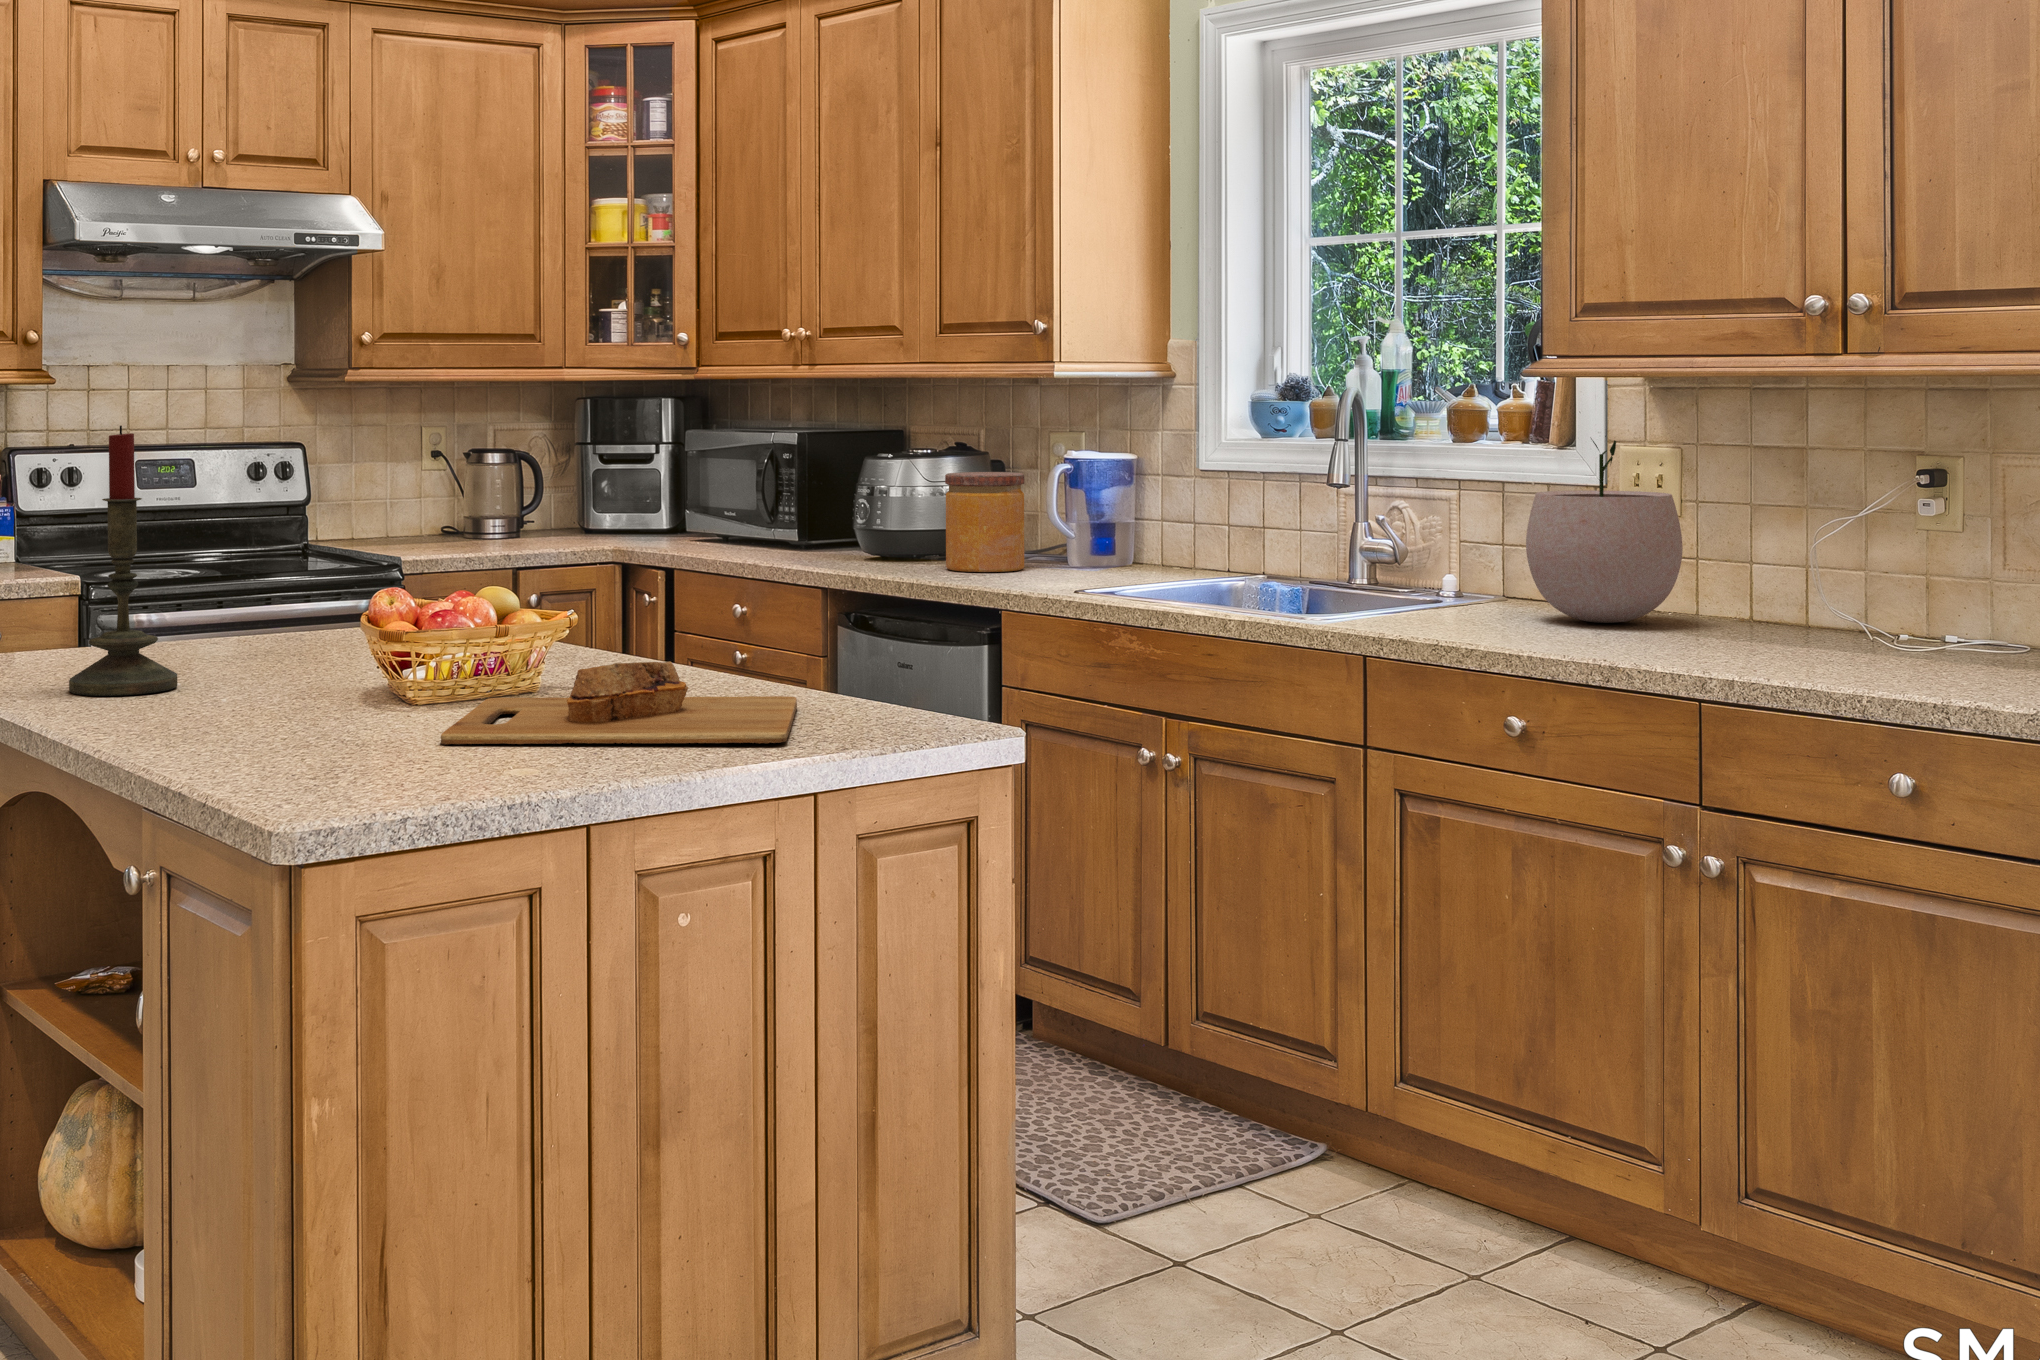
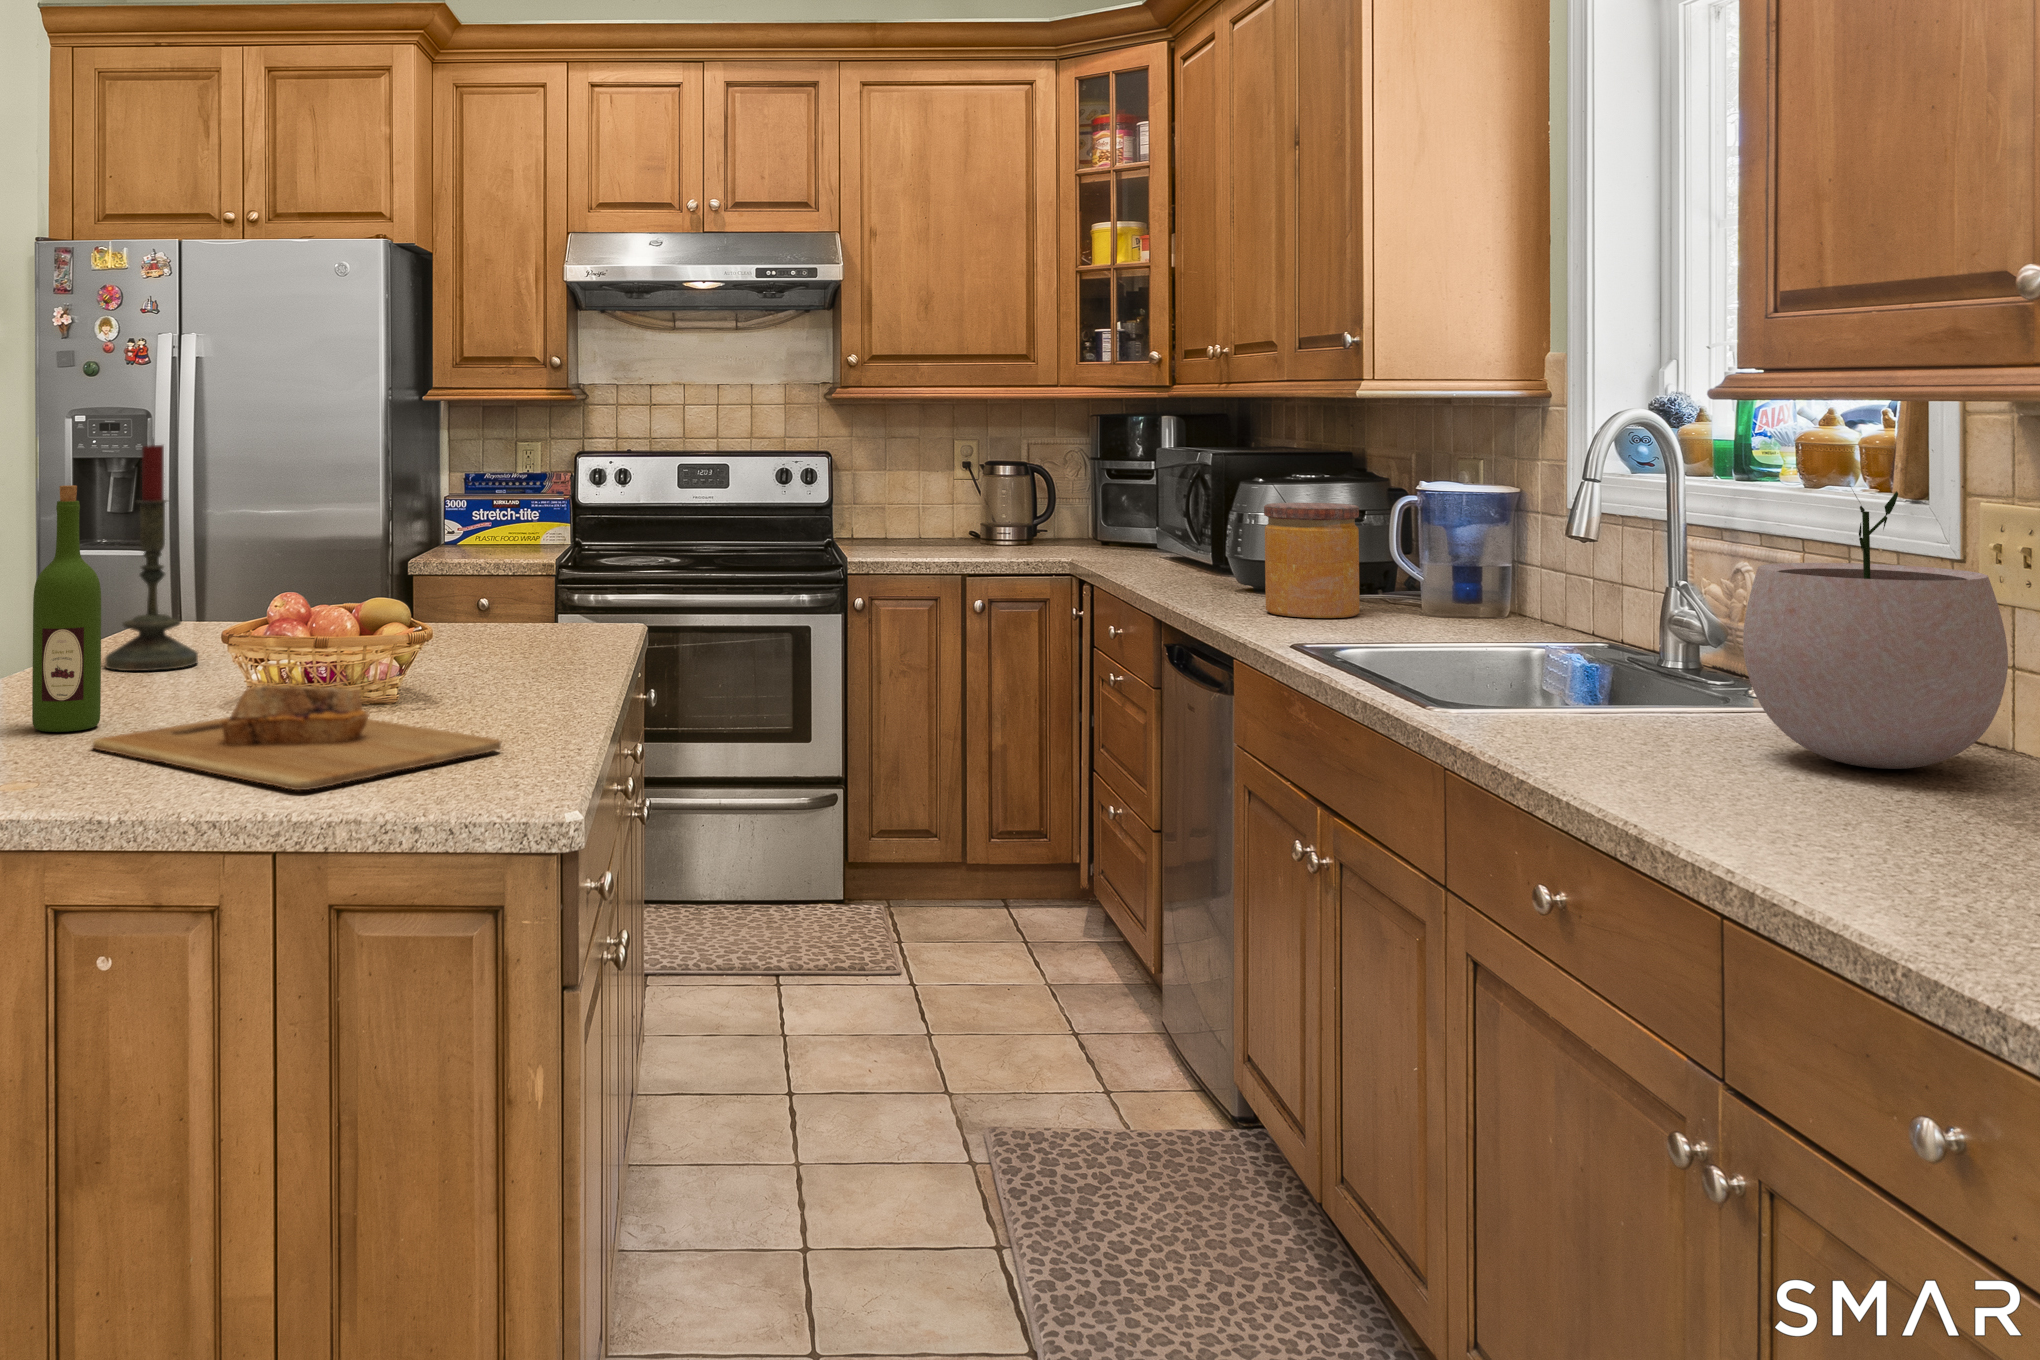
wine bottle: none [292,474,364,740] -> present [32,485,101,732]

